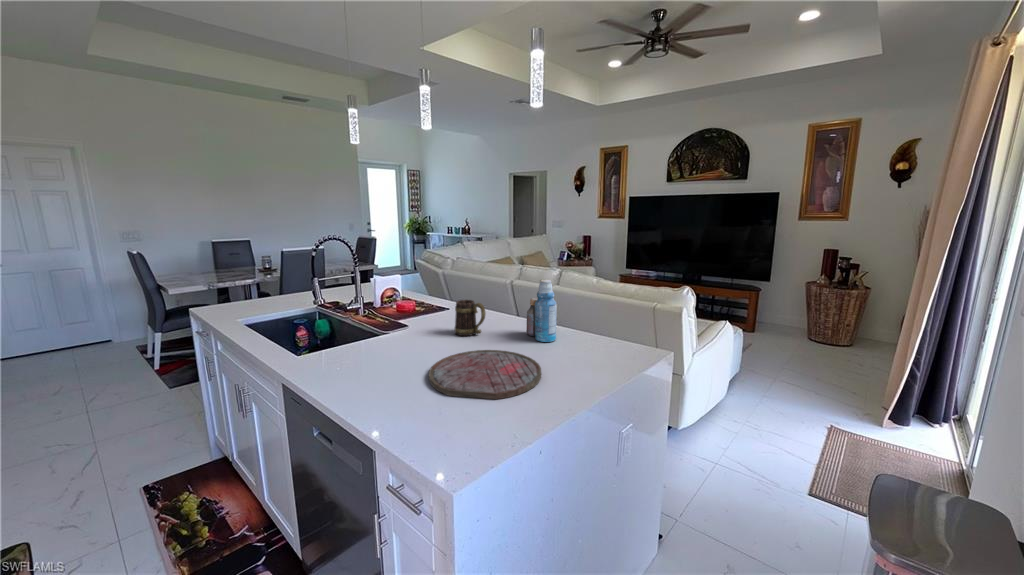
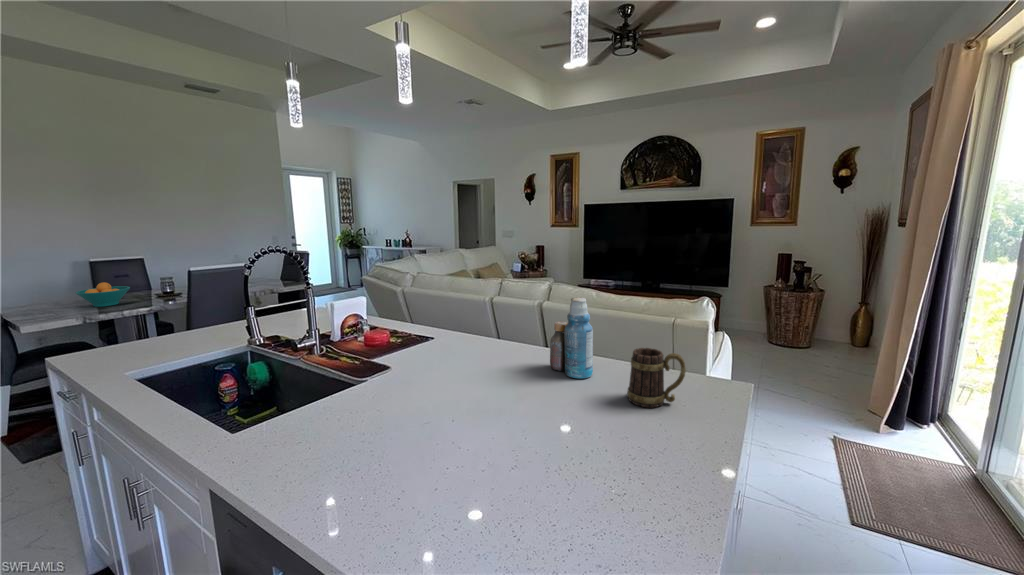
fruit bowl: none [204,258,242,277] -> present [76,282,130,307]
mug: present [454,300,486,336] -> present [627,348,686,407]
cutting board: present [429,350,541,399] -> none [455,397,617,485]

